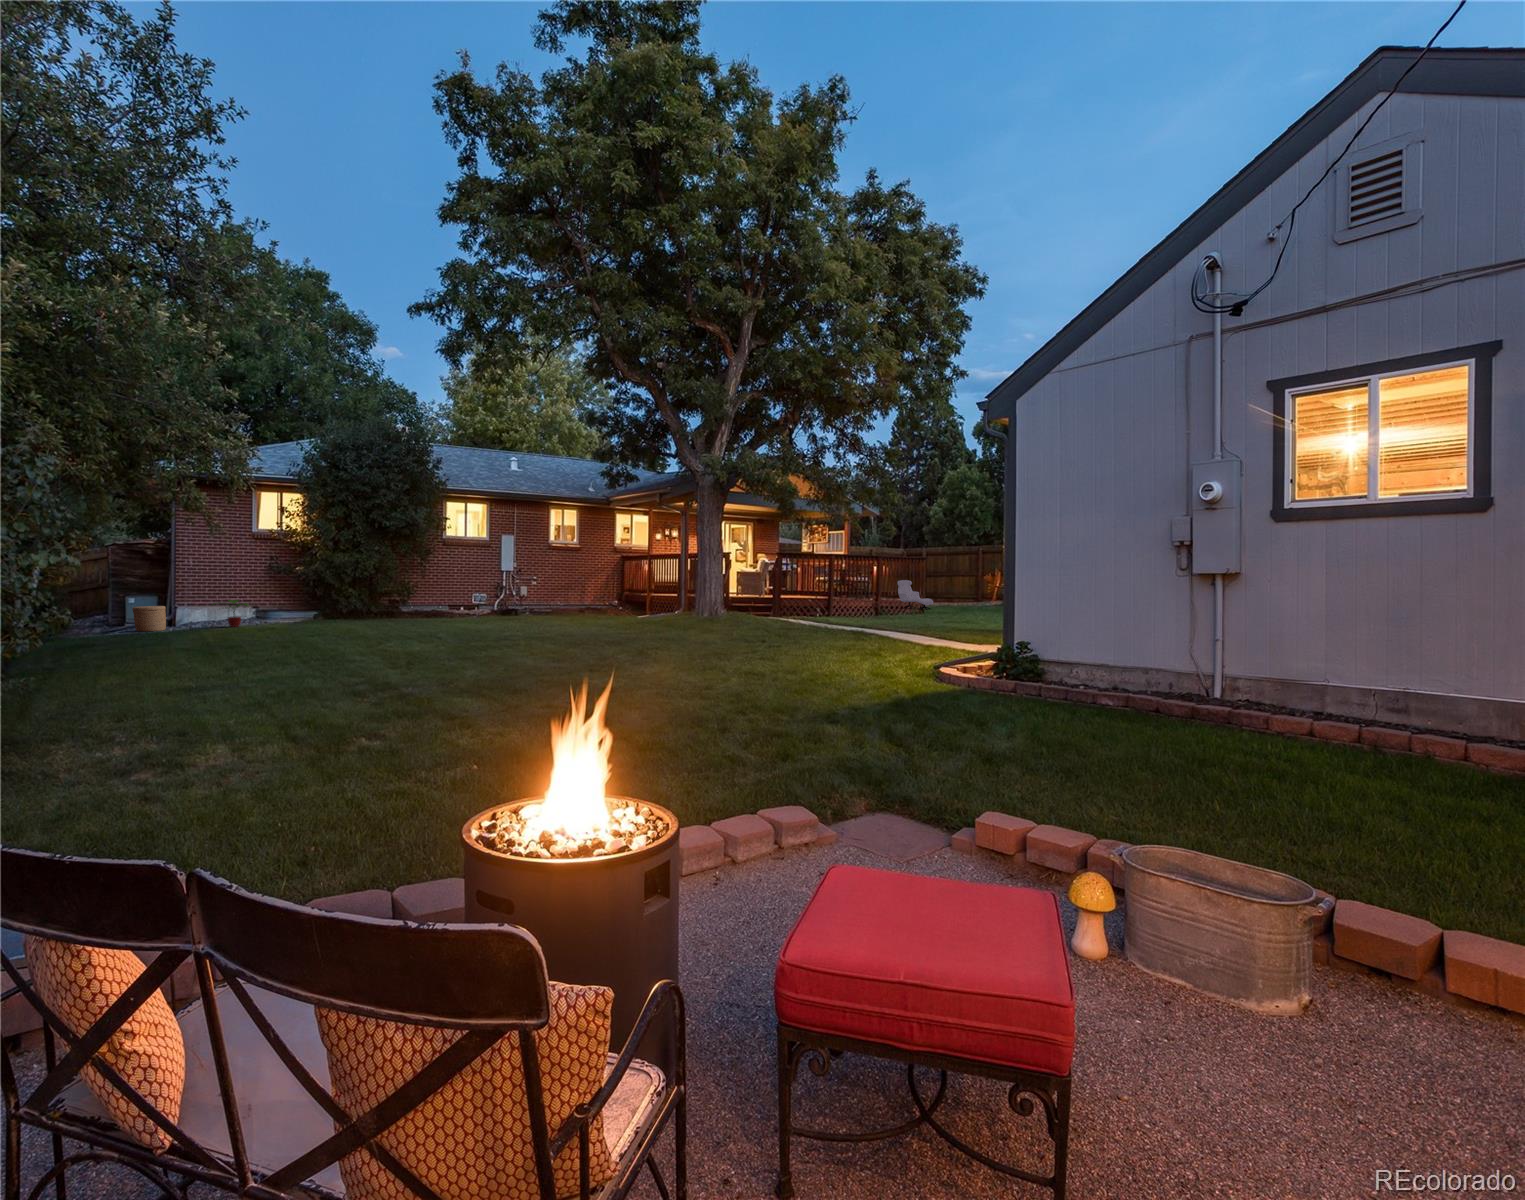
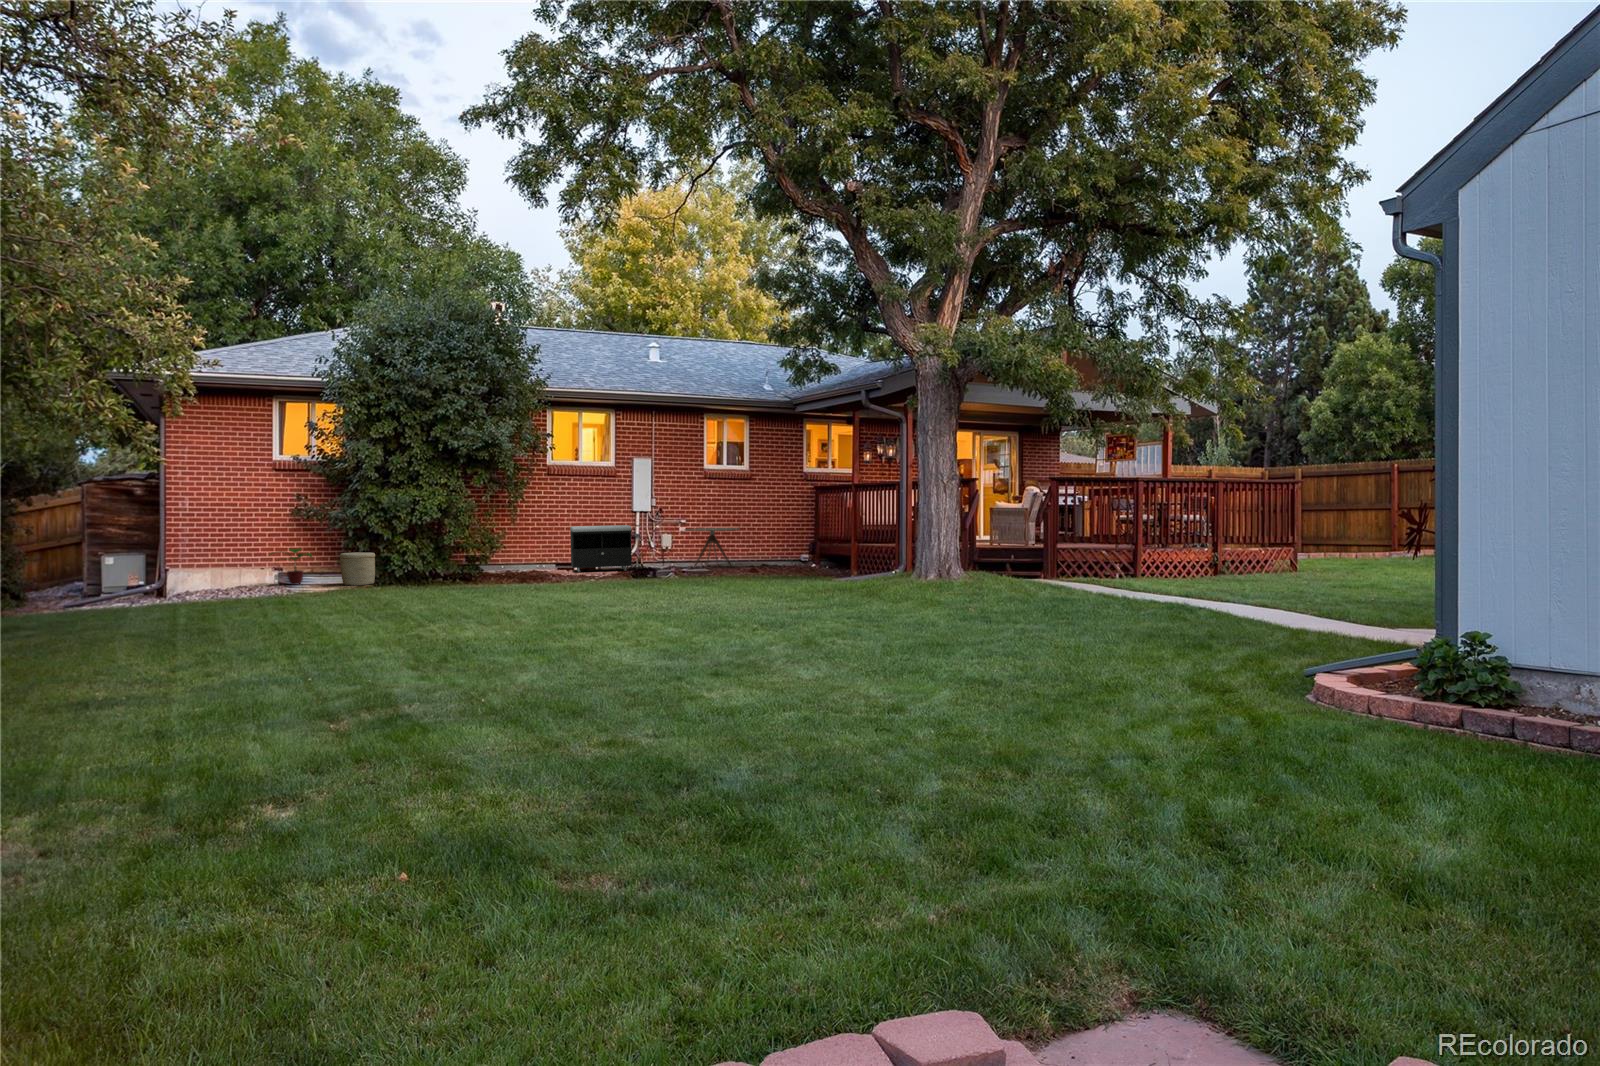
armchair: present [897,580,933,610] -> none [1247,522,1311,571]
storage bench: none [452,582,499,616] -> present [570,525,632,572]
round table: none [536,584,576,612] -> present [685,528,739,567]
woven basket: present [132,606,166,632] -> present [340,552,375,586]

